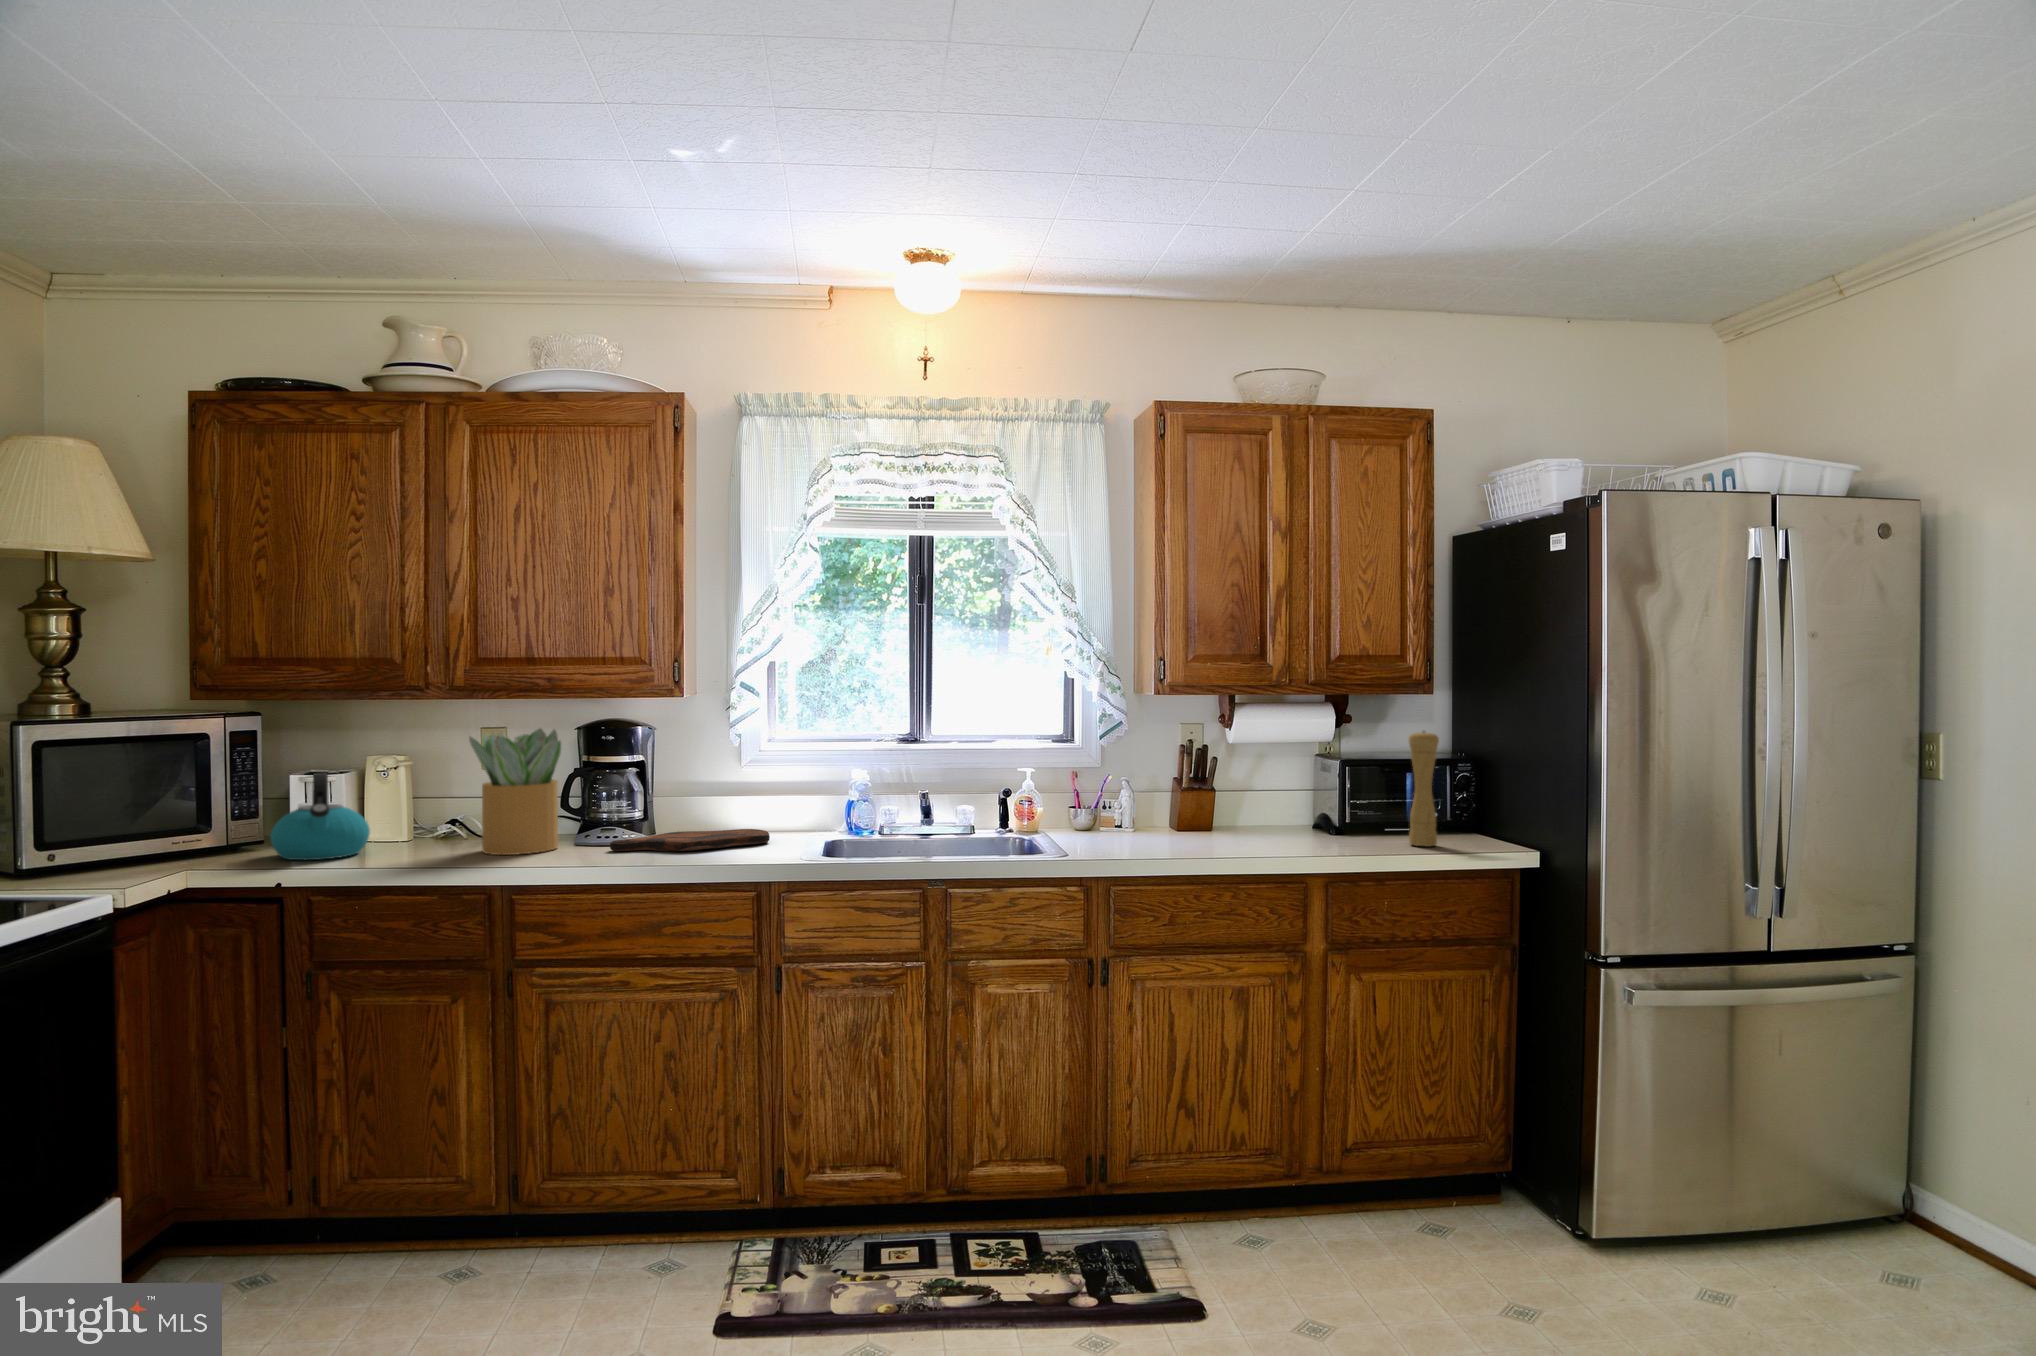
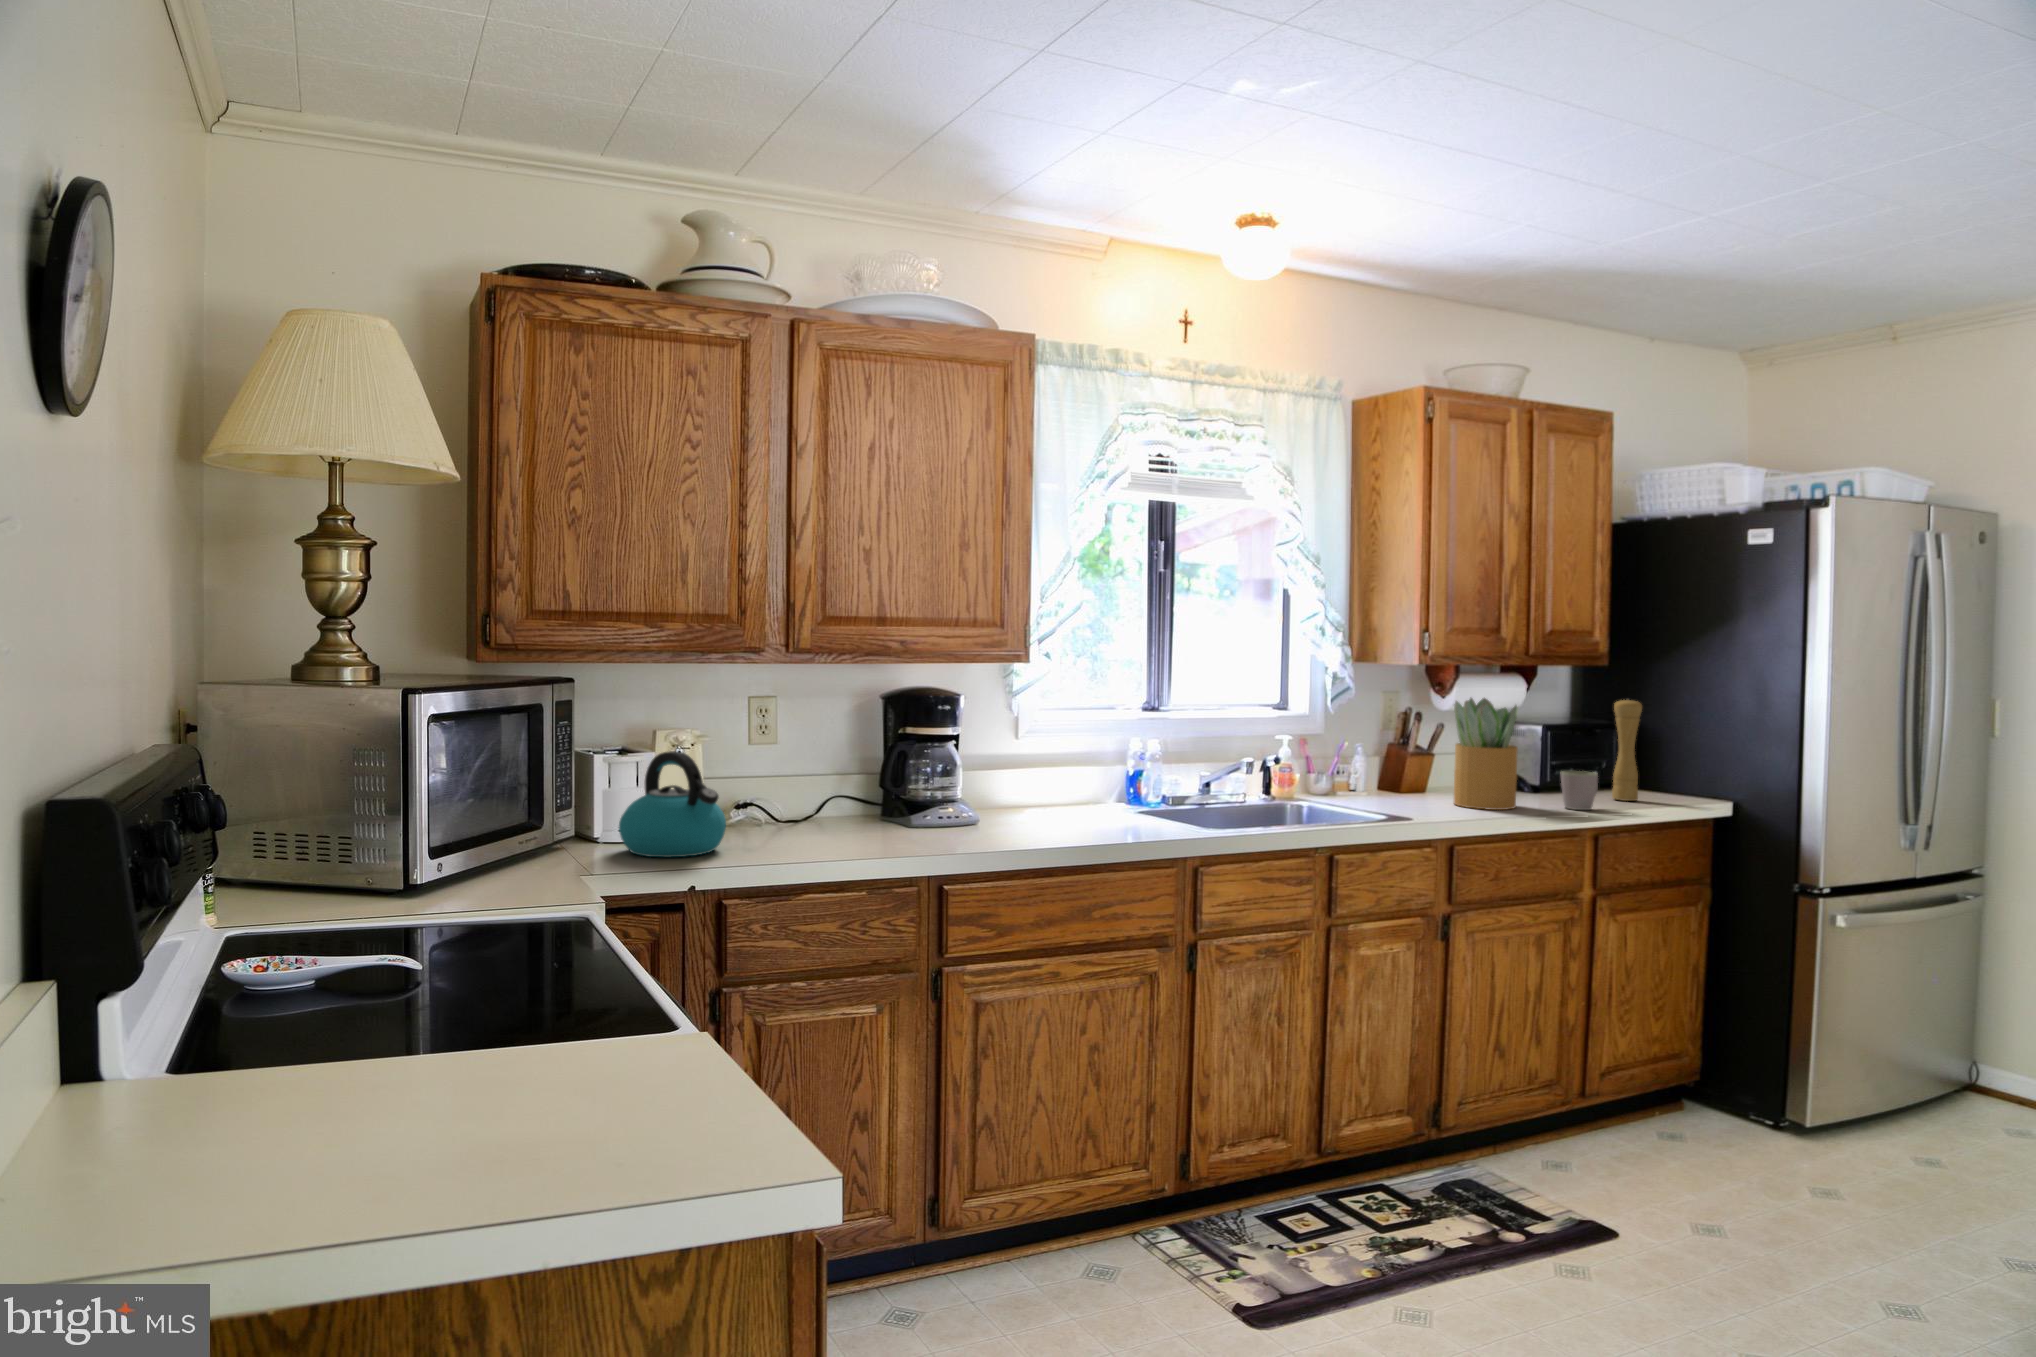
potted plant: present [469,729,561,855] -> present [1454,698,1519,810]
mug: none [1299,810,1350,854] -> present [1561,771,1598,810]
cutting board: present [610,829,770,851] -> none [973,805,1100,833]

